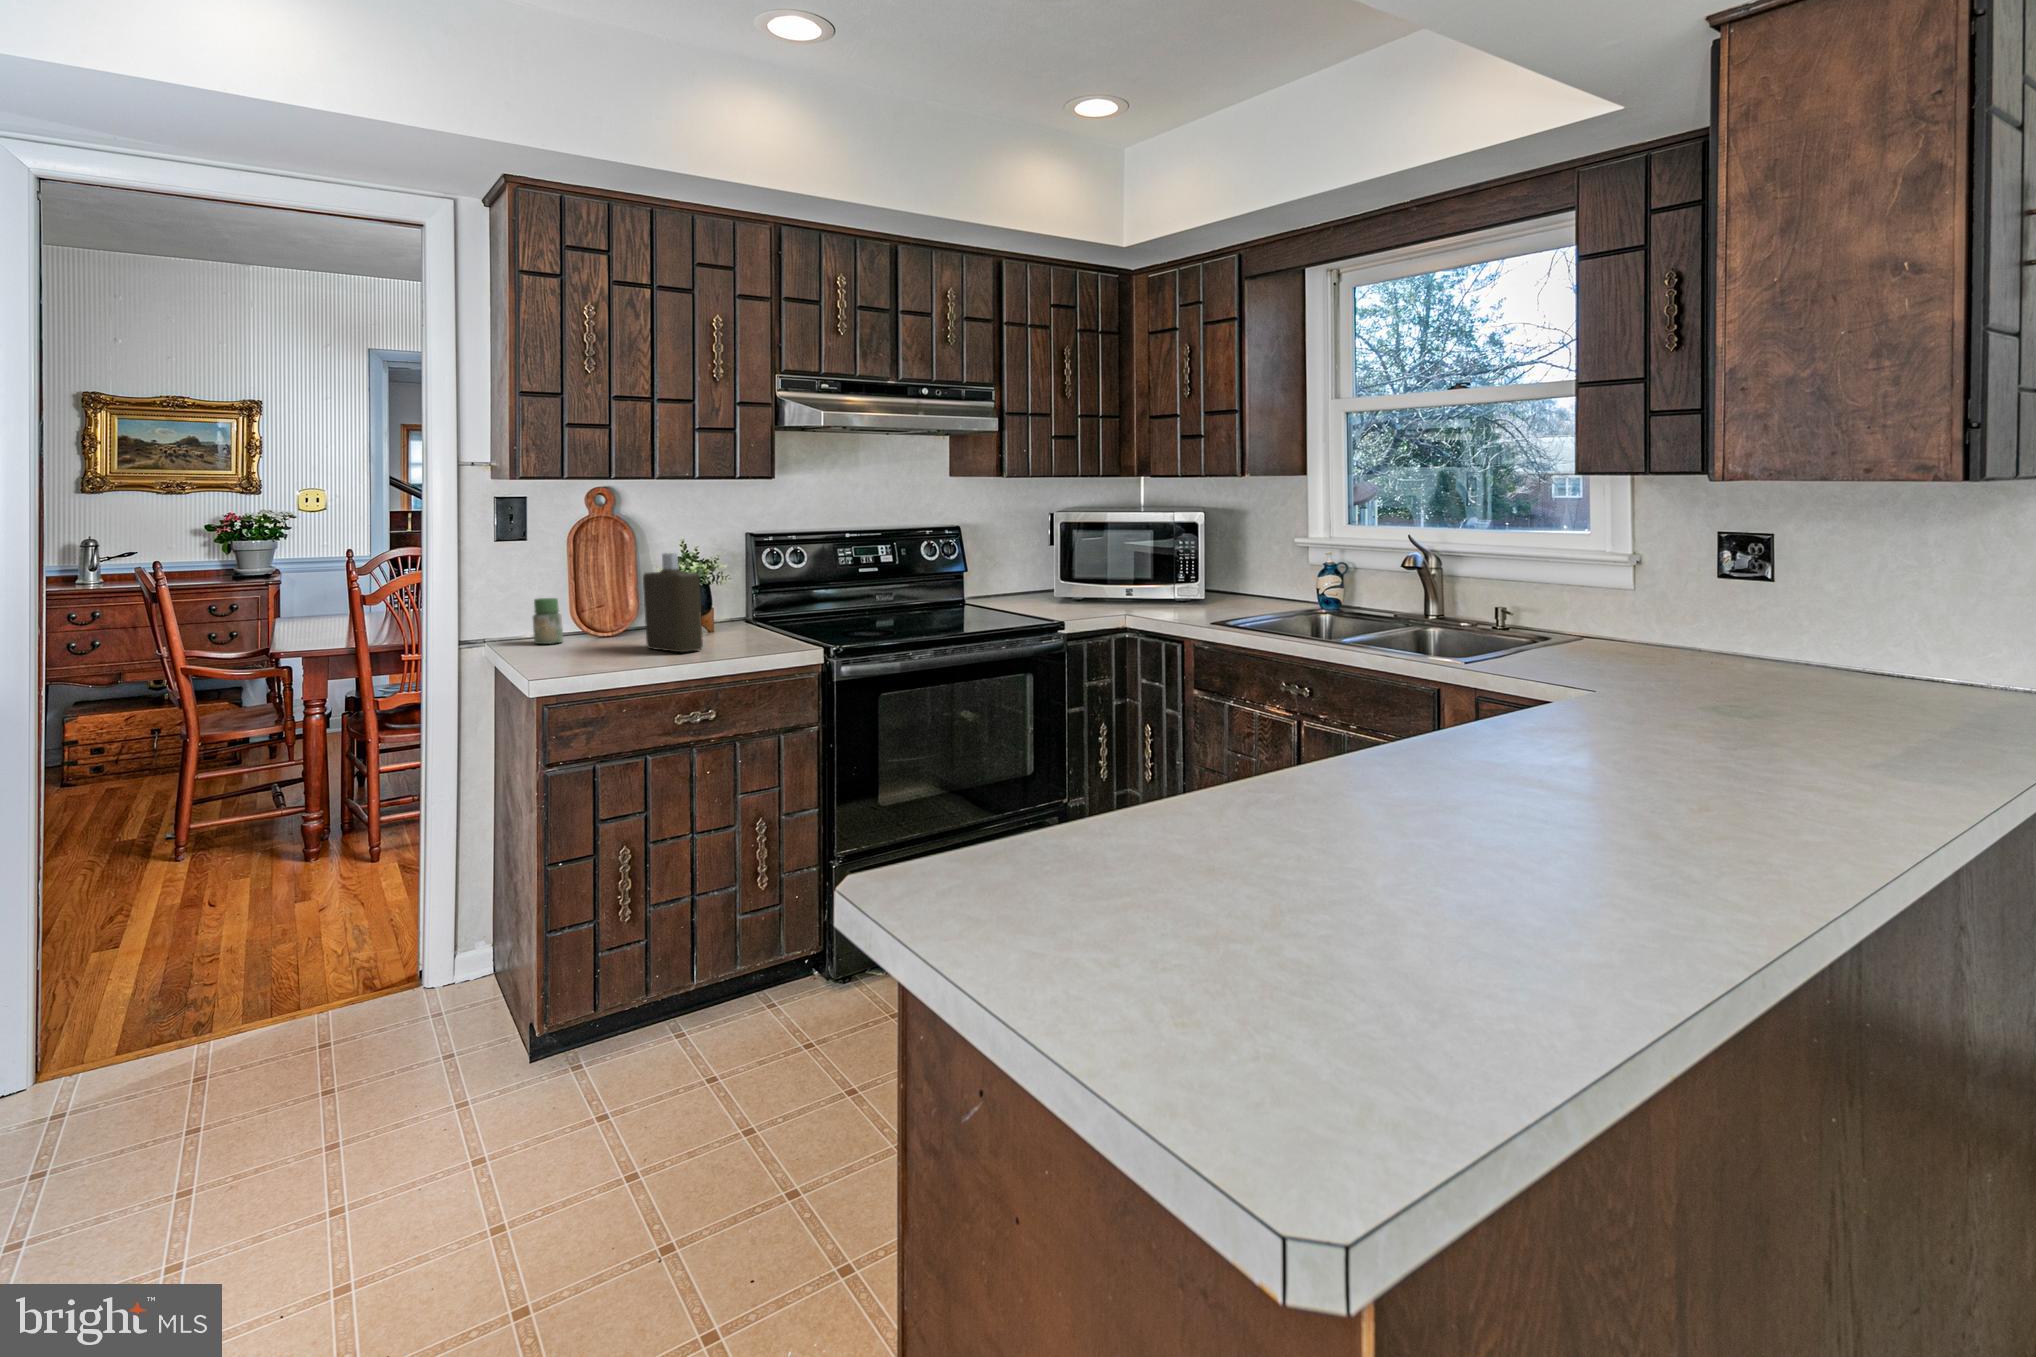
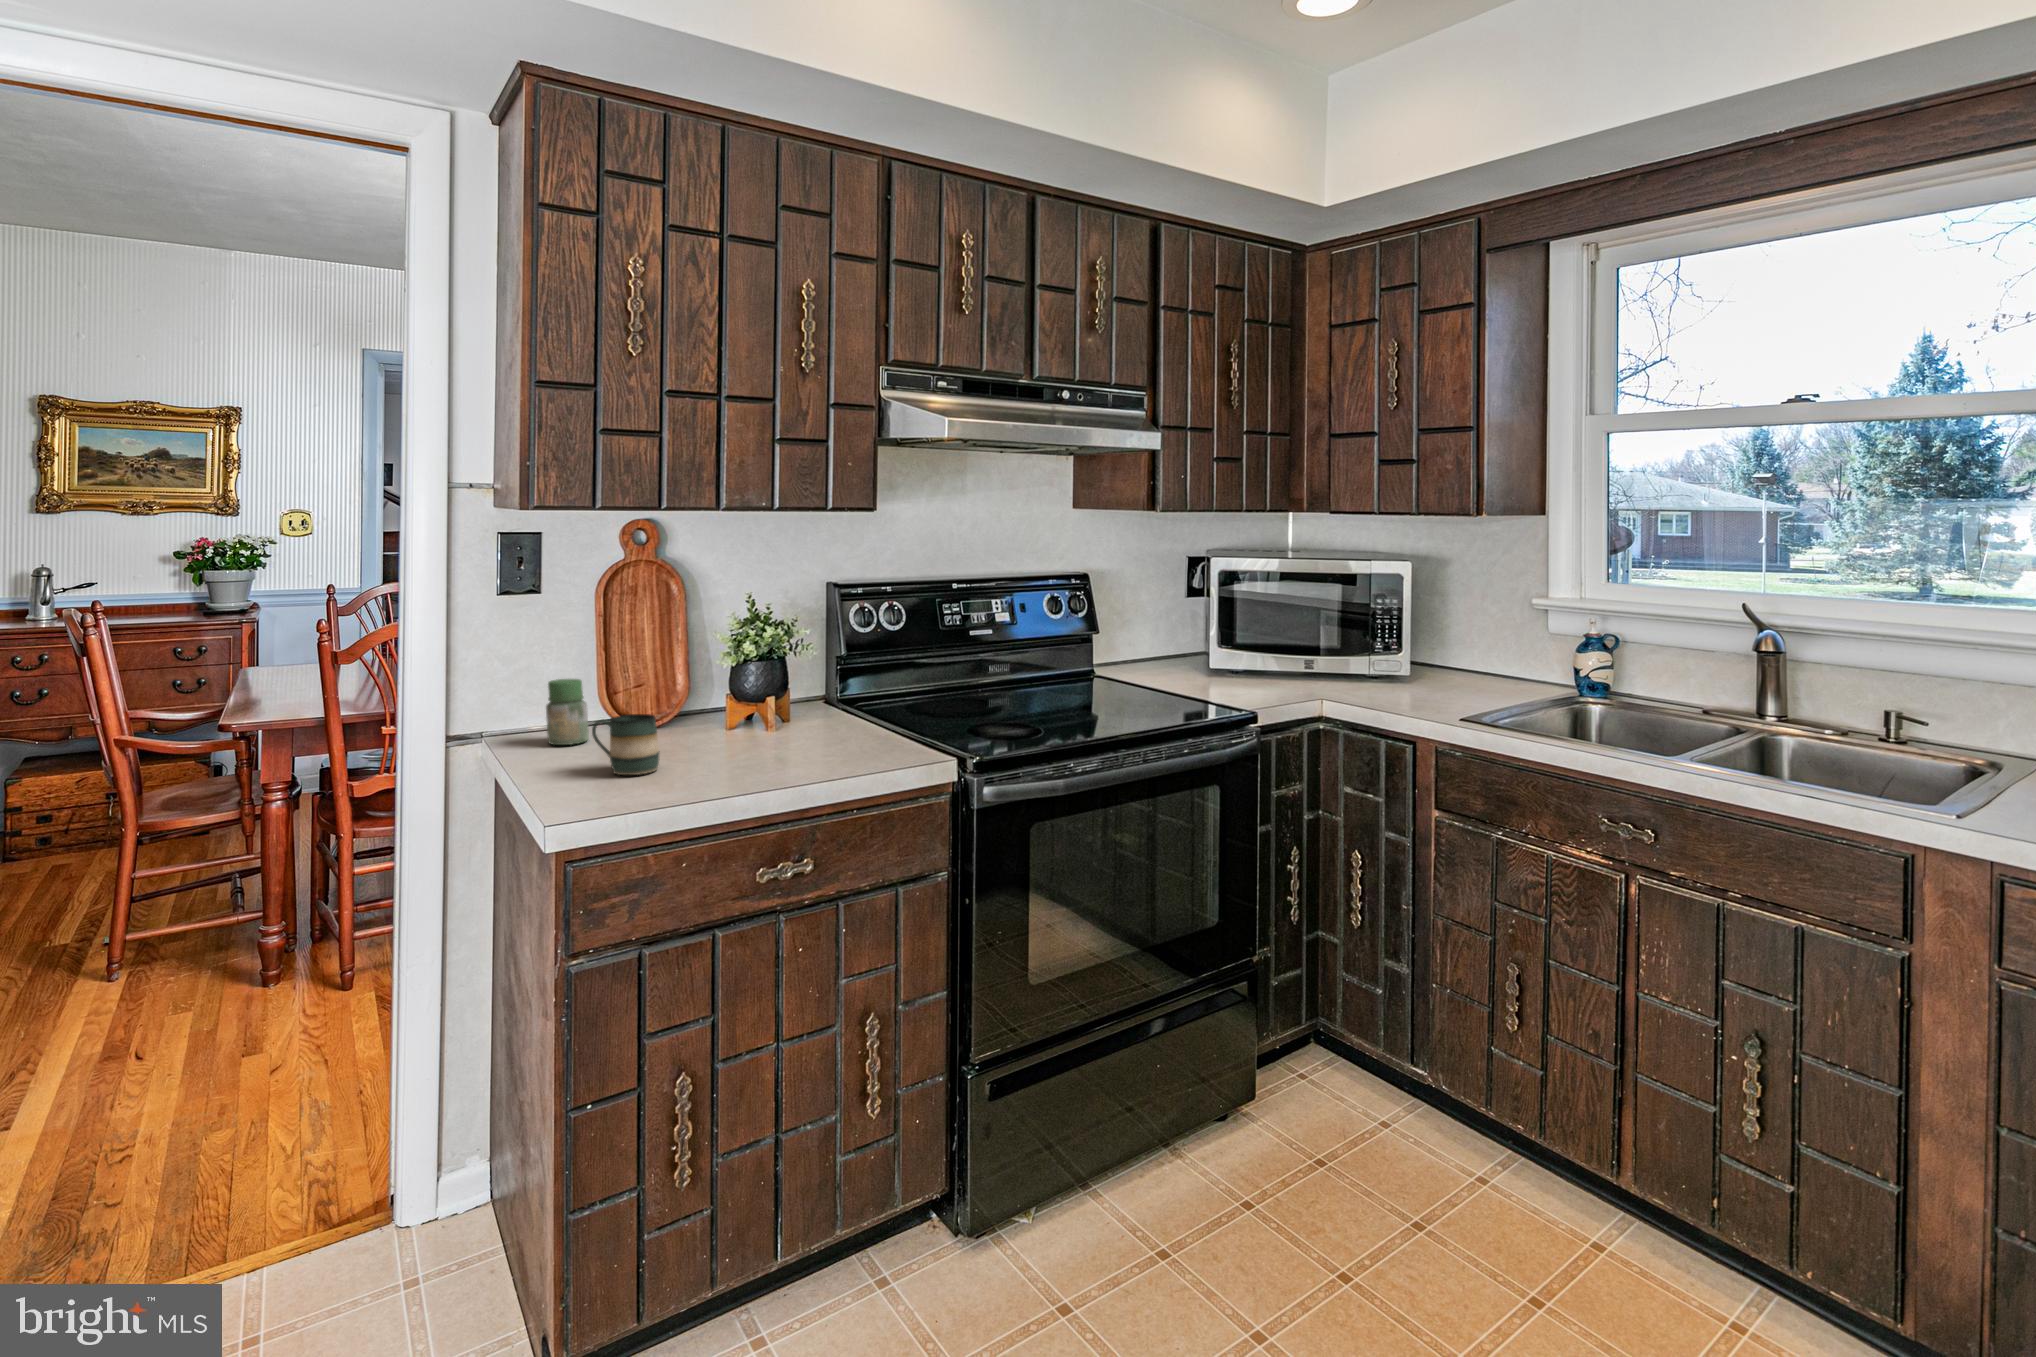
bottle: present [643,553,703,652] -> none [704,622,789,767]
mug: none [565,617,612,657] -> present [592,714,660,775]

